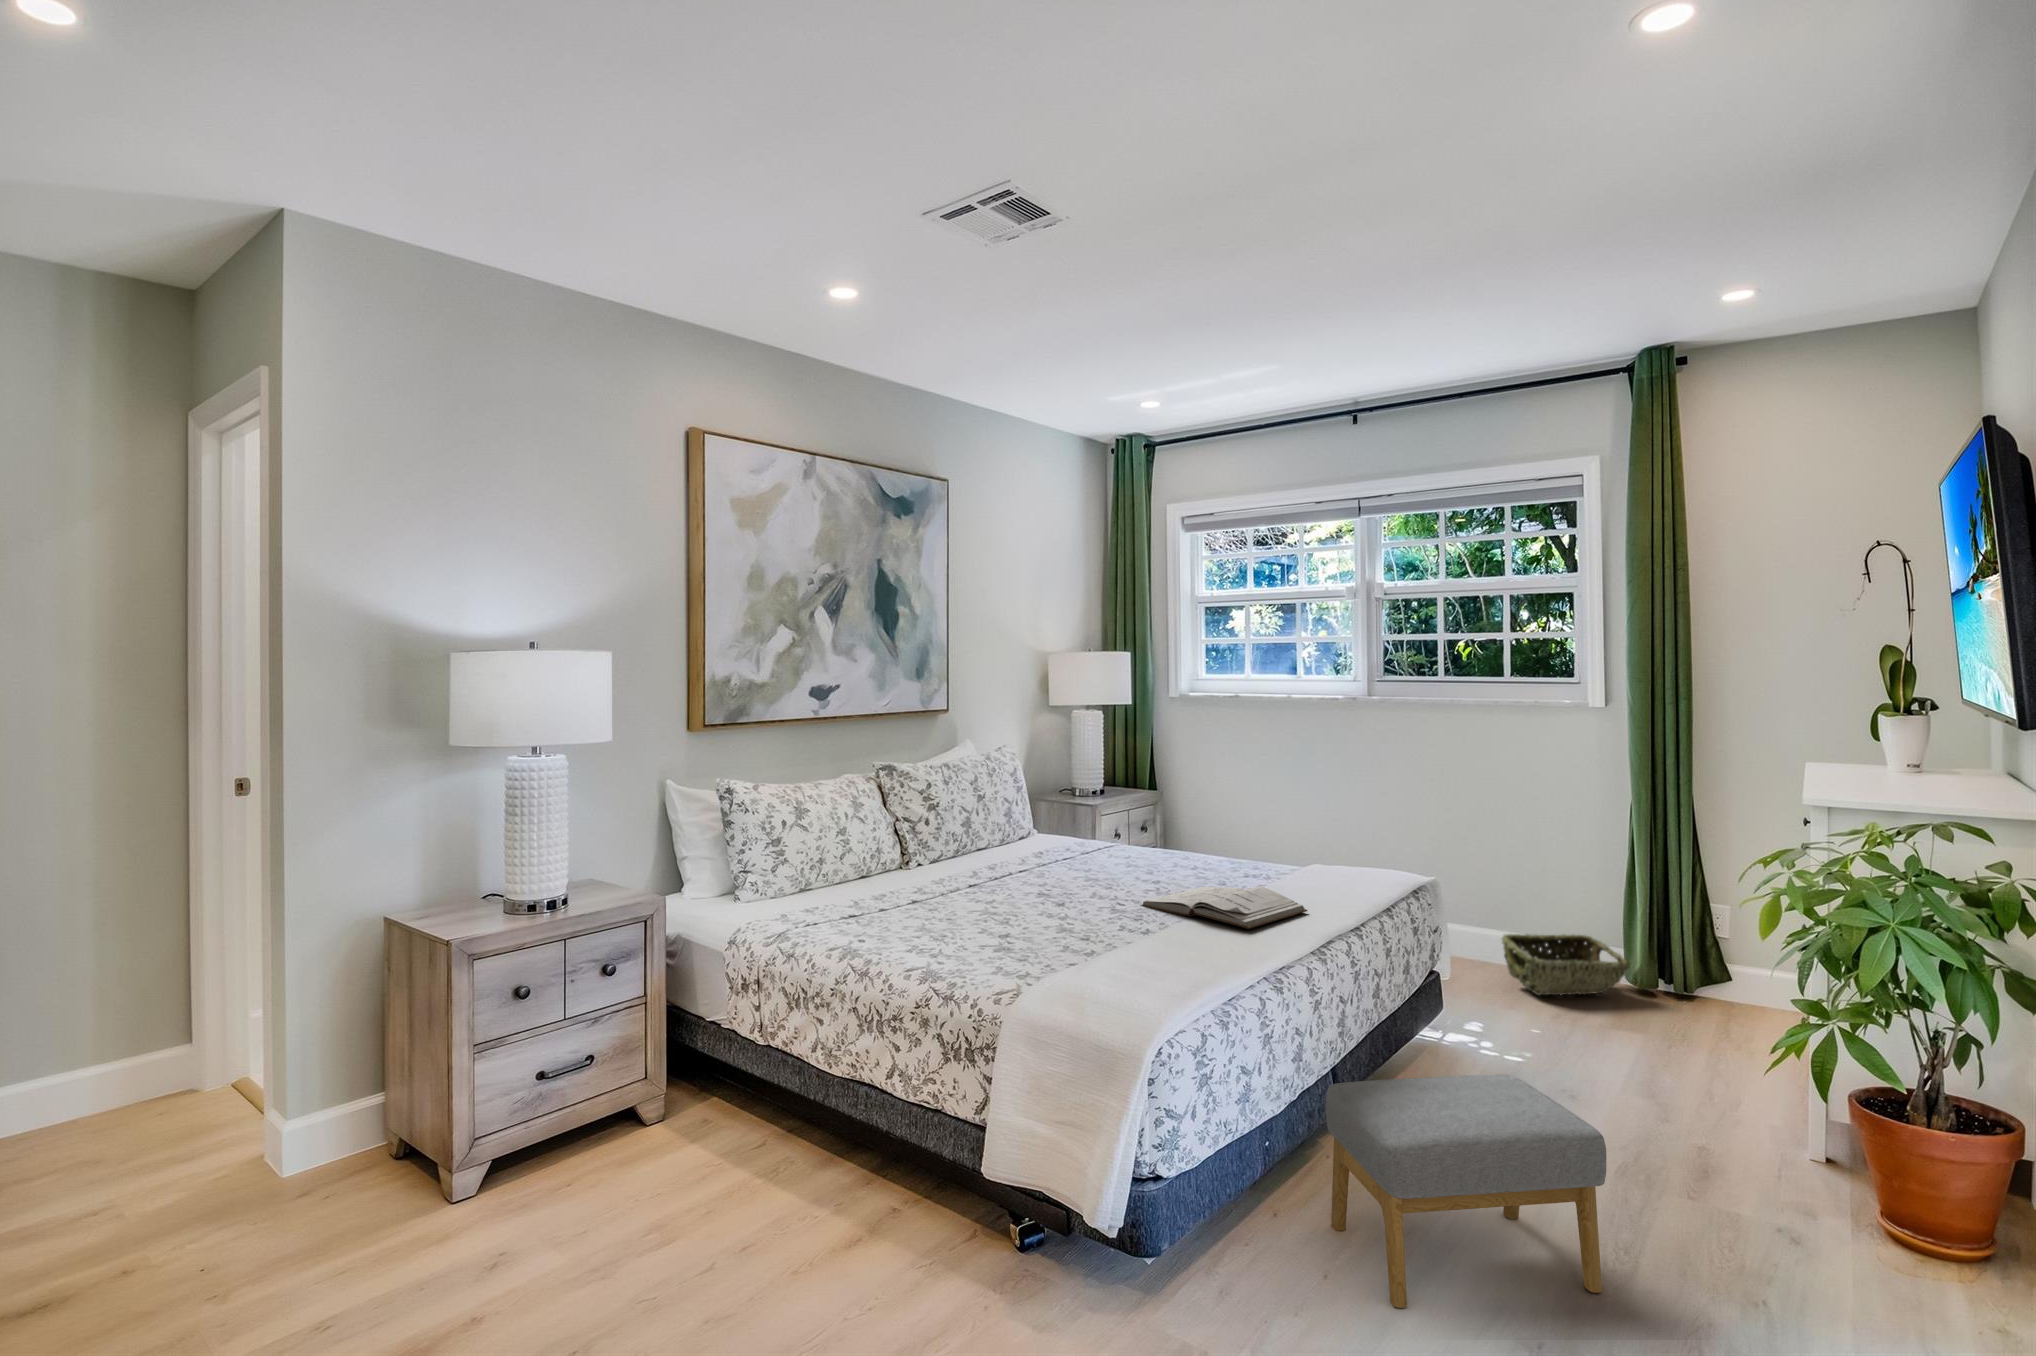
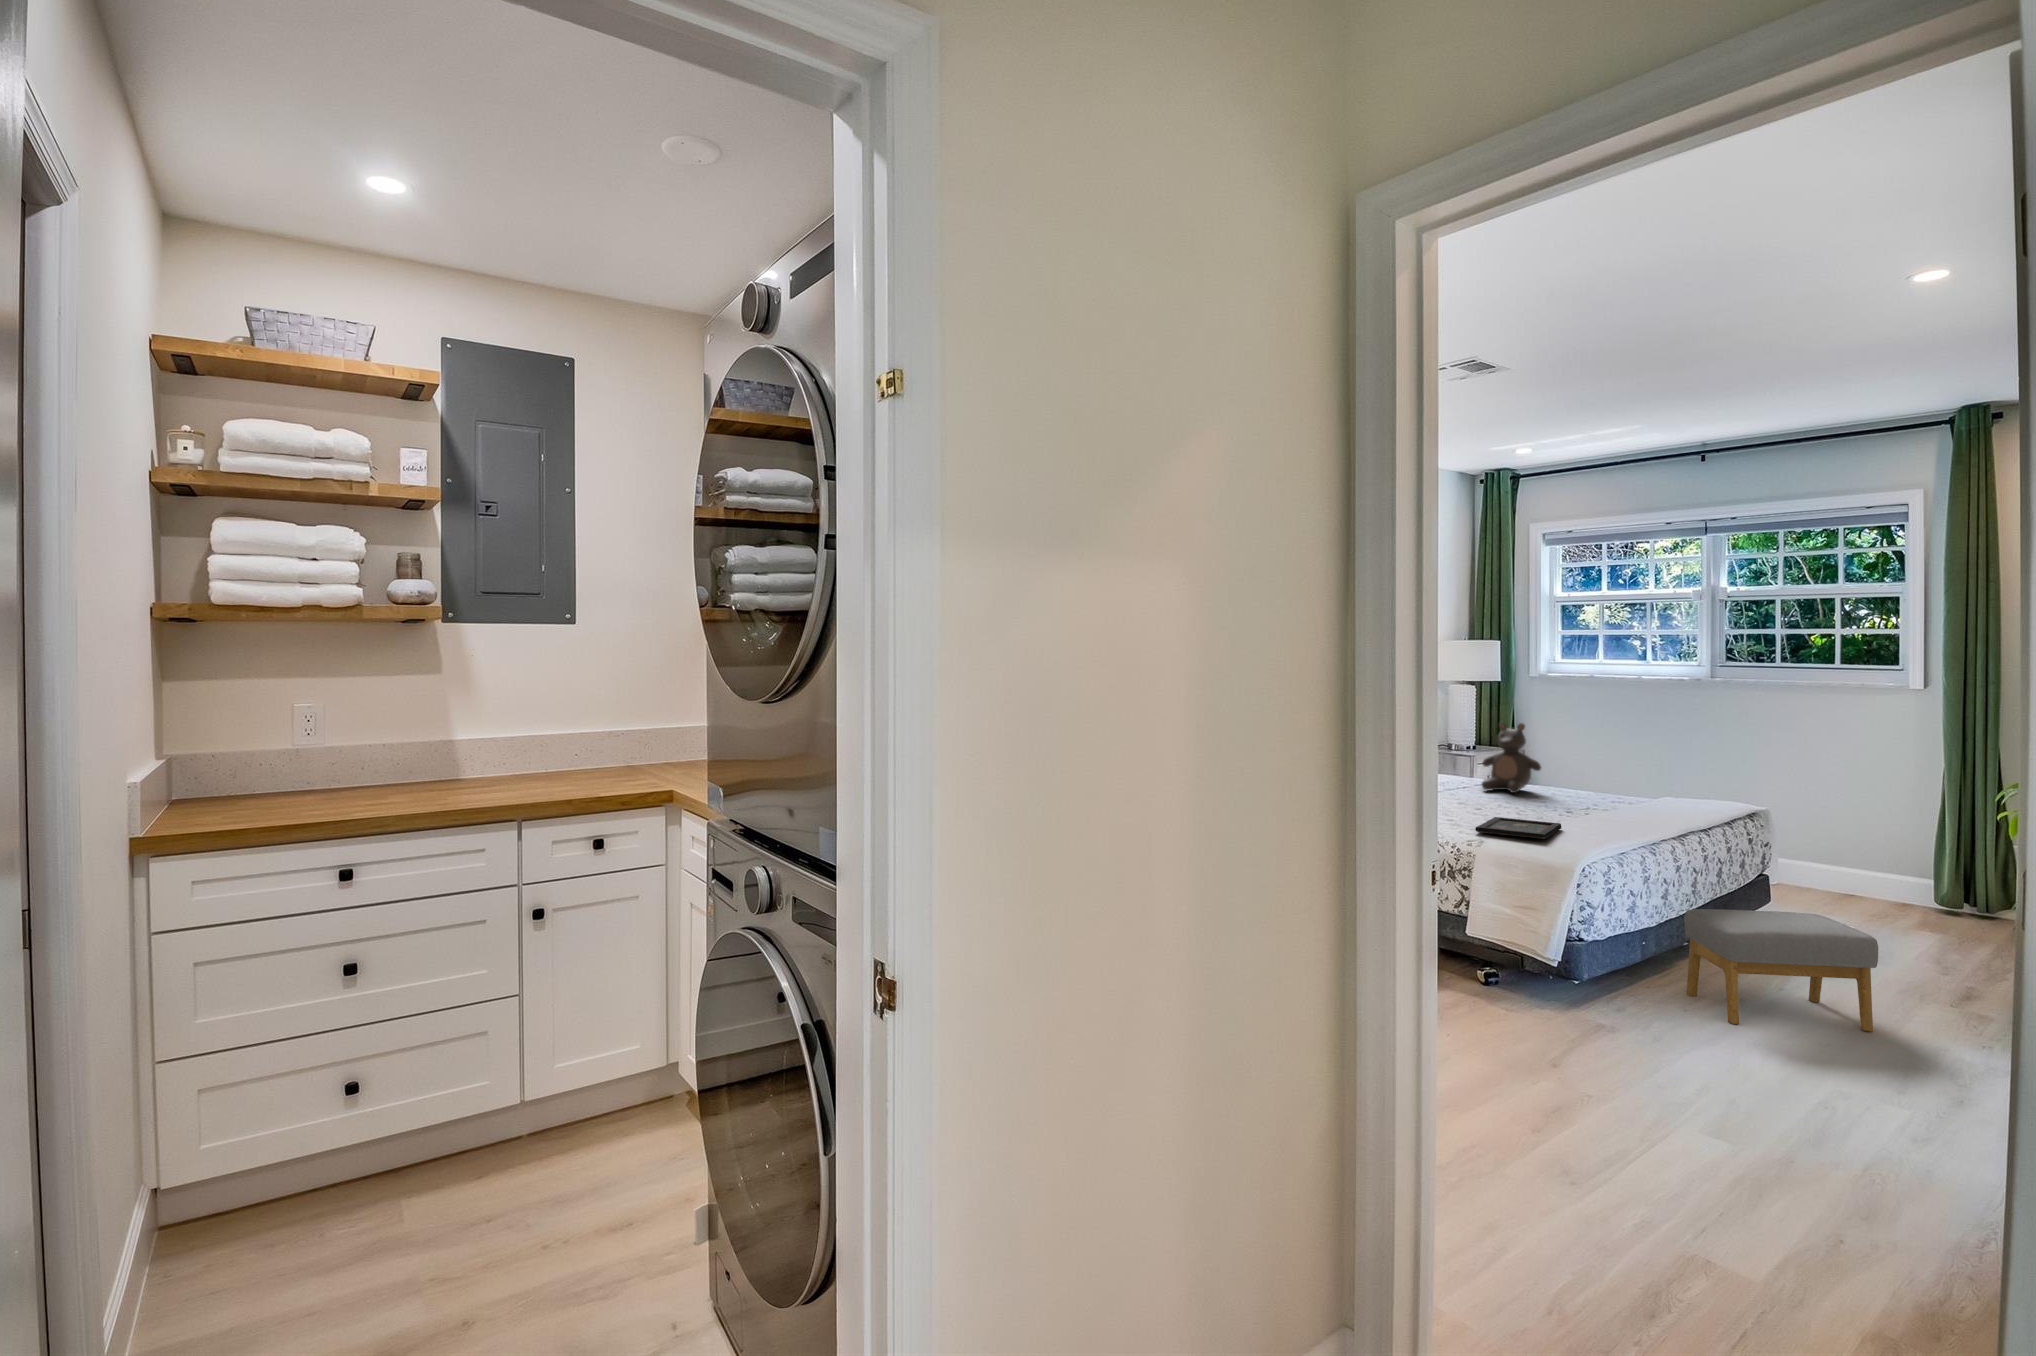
teddy bear: none [1067,767,1148,875] -> present [1482,722,1541,793]
book: present [1141,887,1308,929] -> none [1545,801,1668,822]
tray: none [1000,934,1146,986] -> present [1475,817,1562,839]
woven basket: present [1502,934,1630,995] -> none [1824,862,1941,910]

